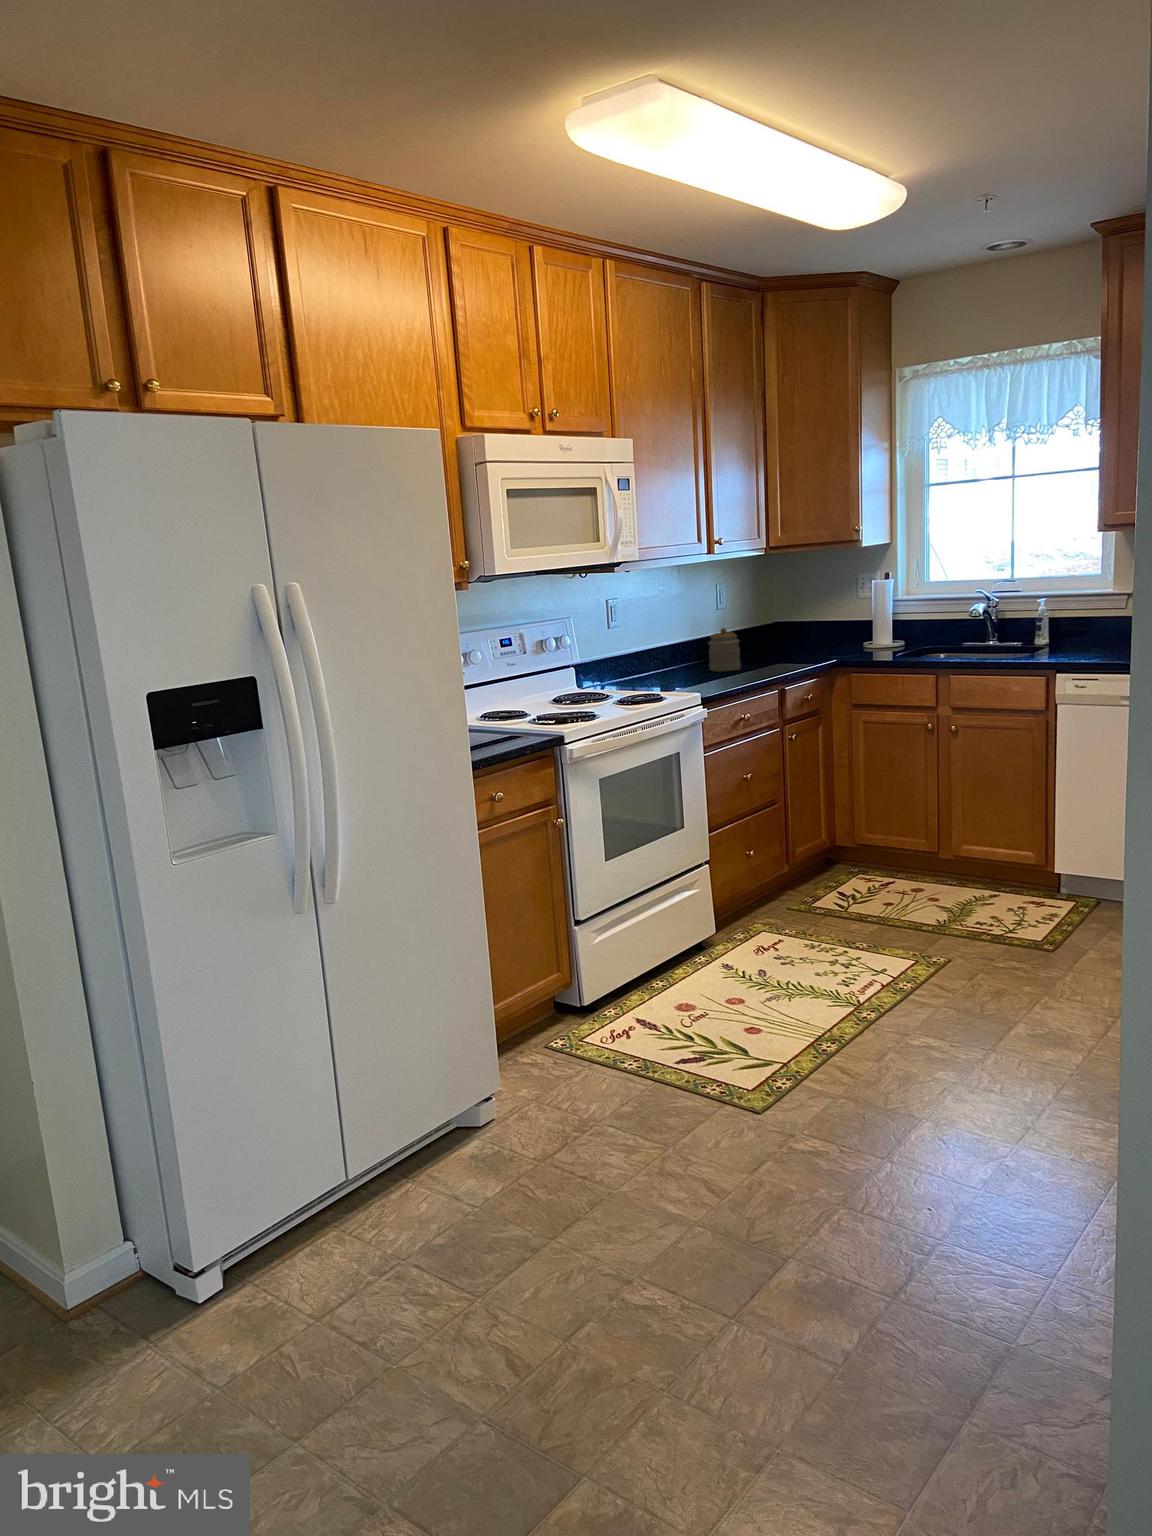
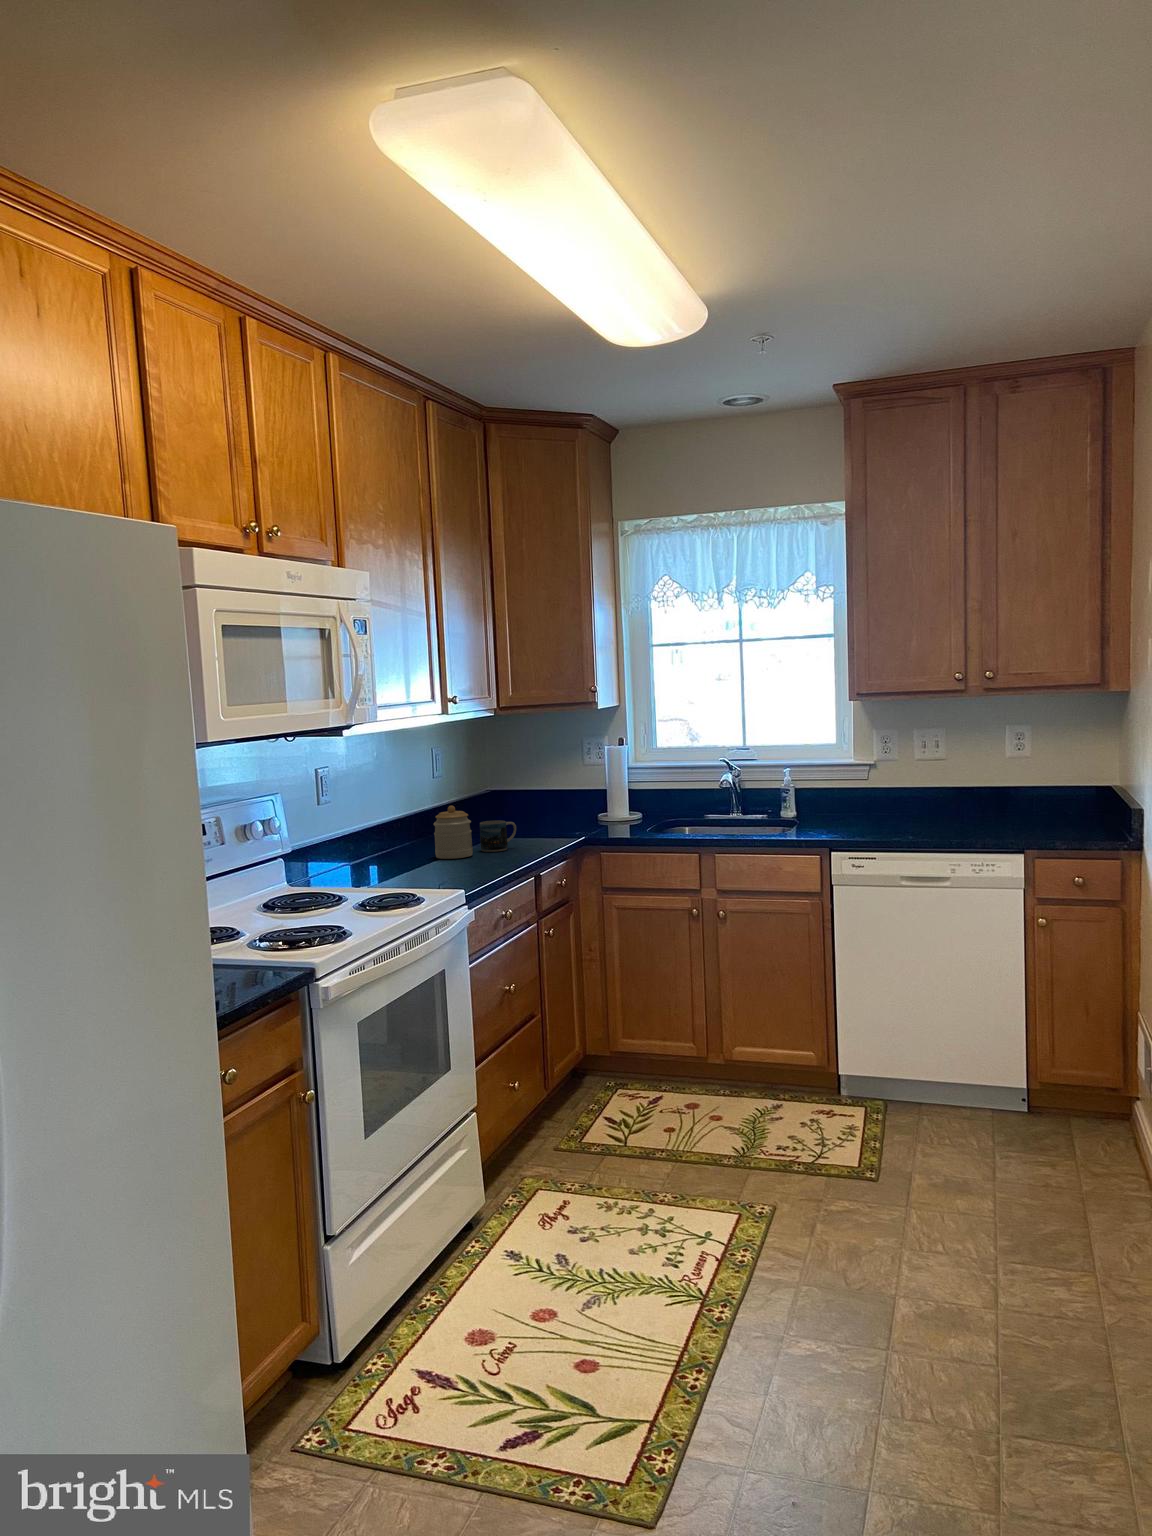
mug: none [750,642,782,668] -> present [480,820,516,852]

